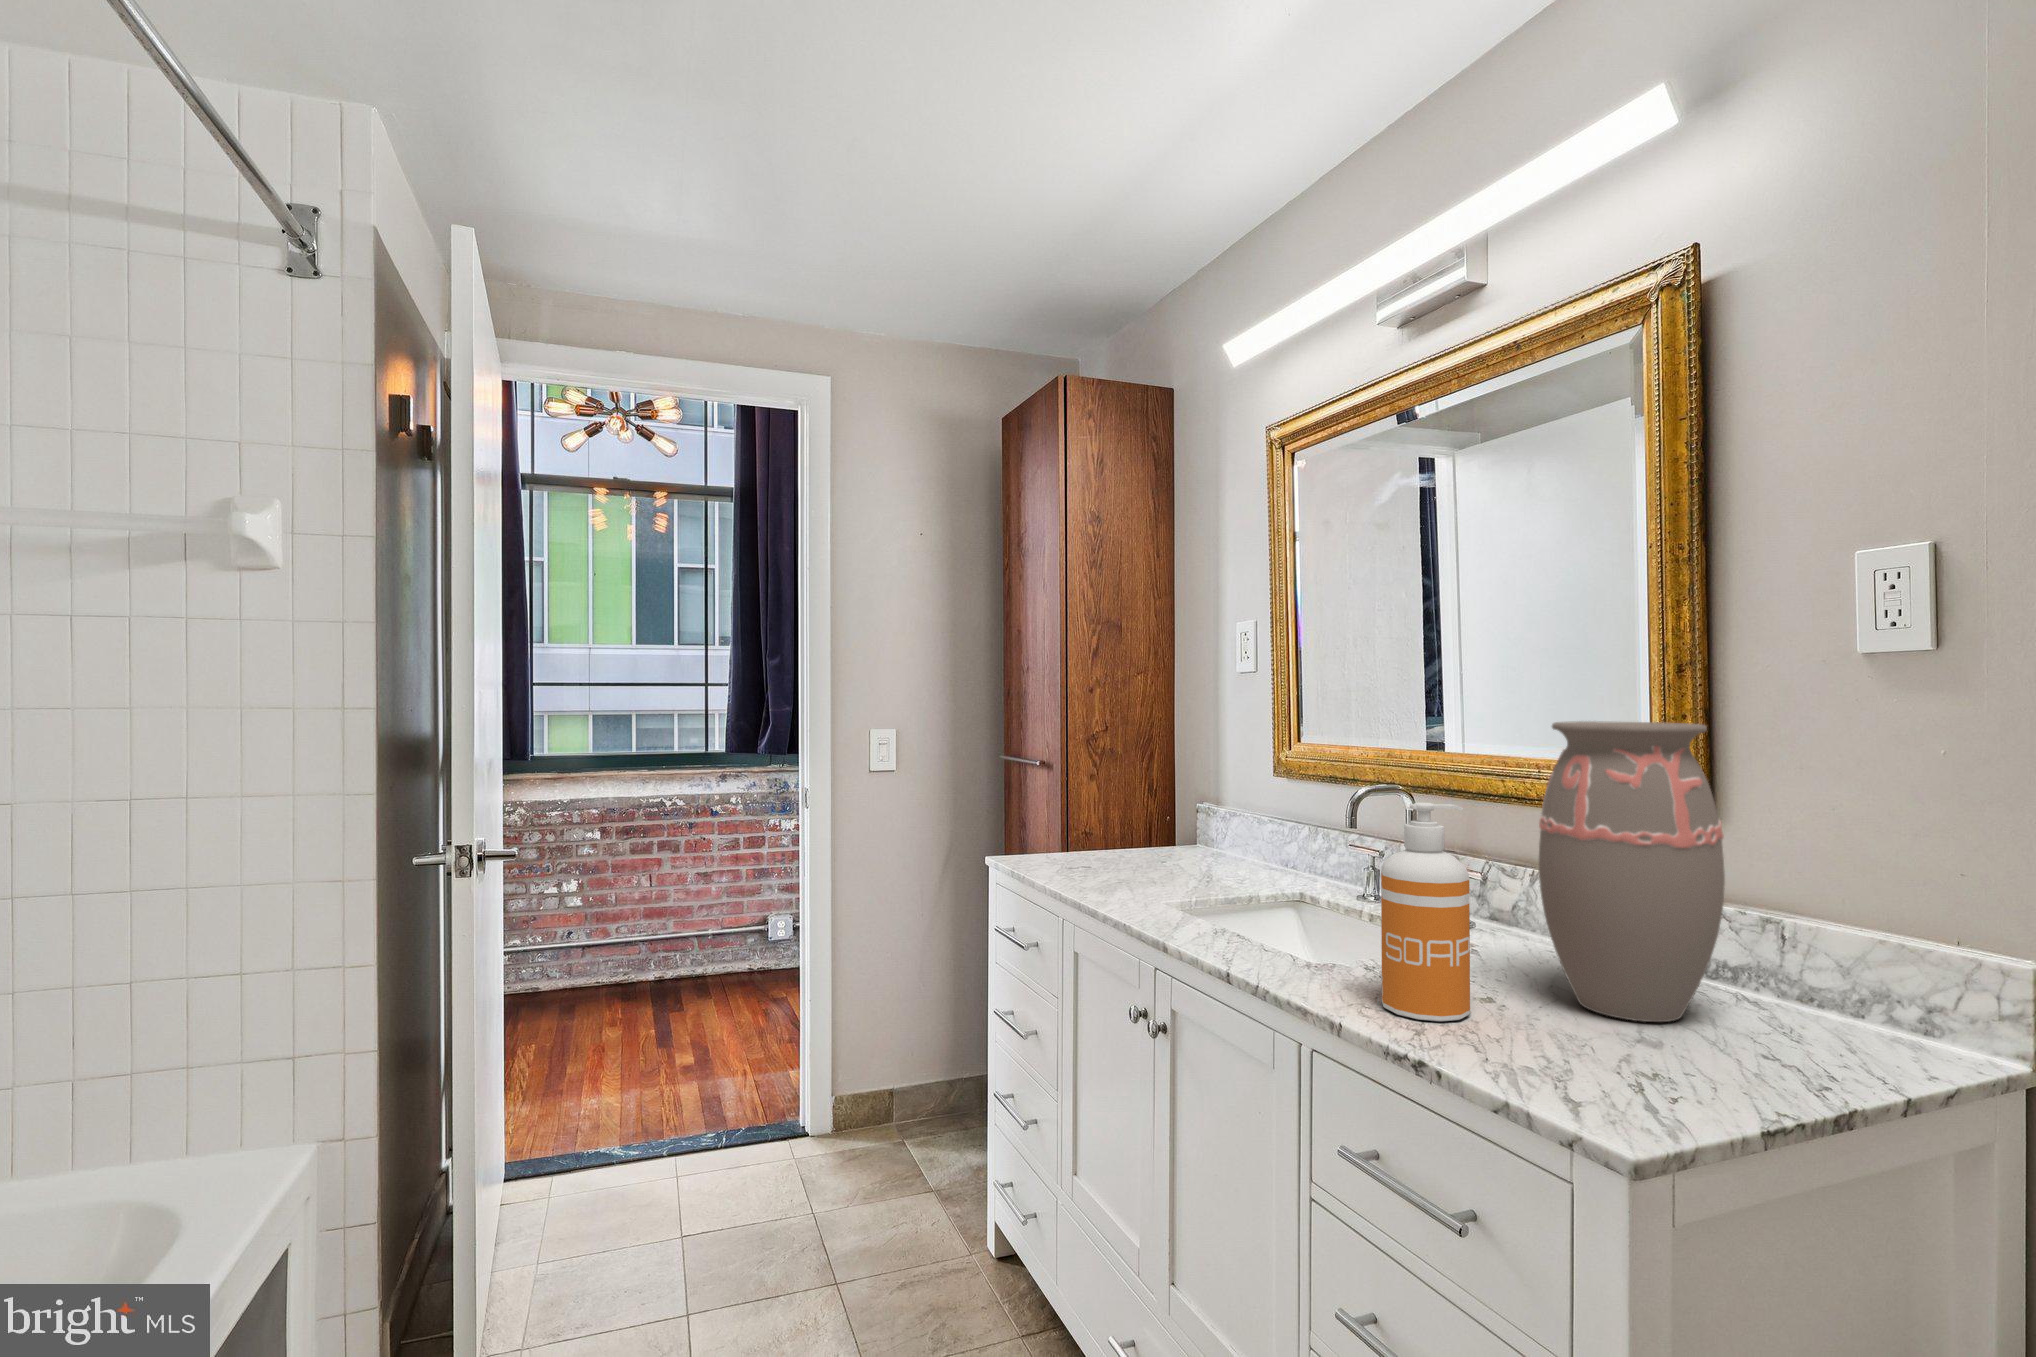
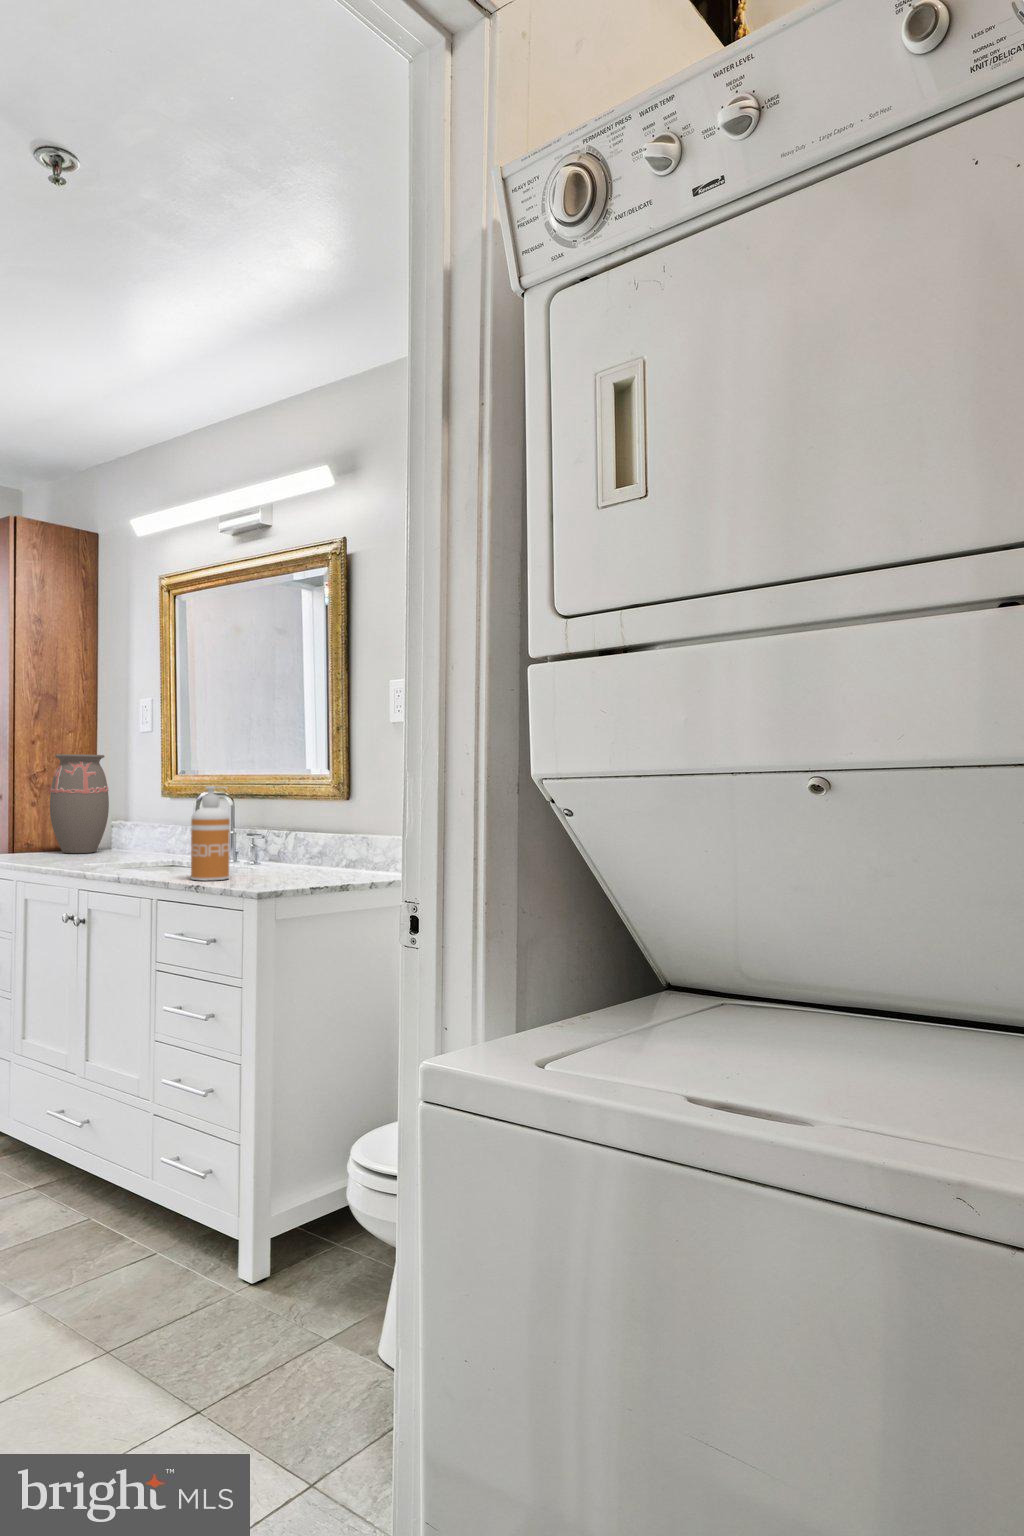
decorative vase: present [1539,721,1725,1022] -> present [50,754,109,853]

